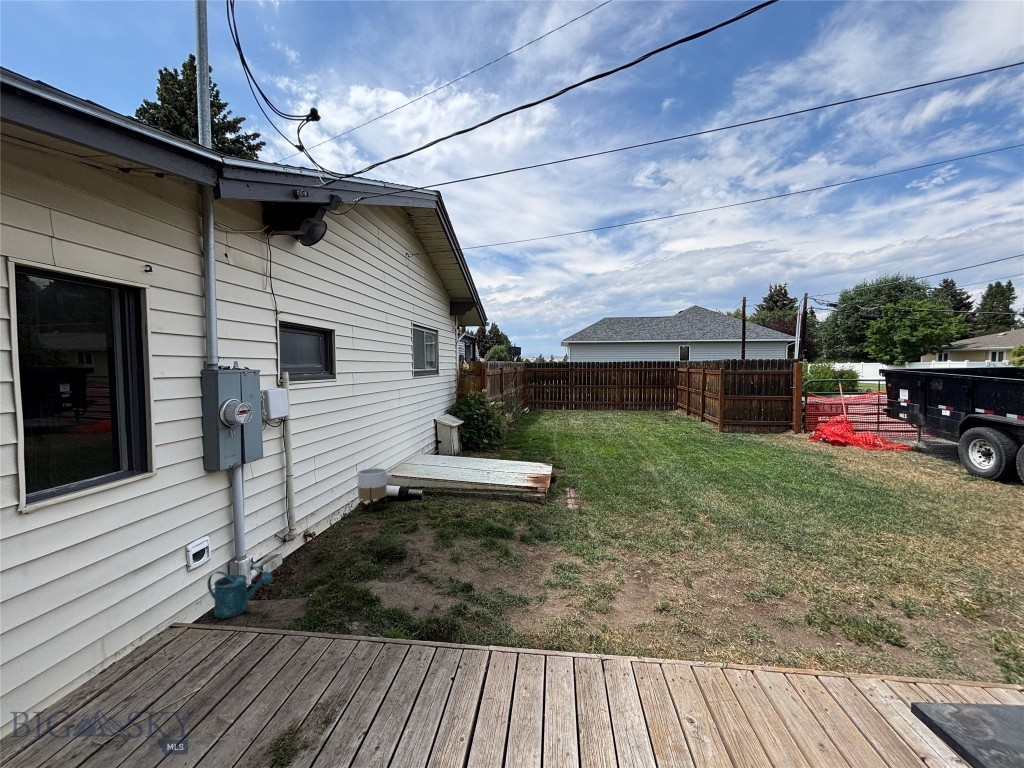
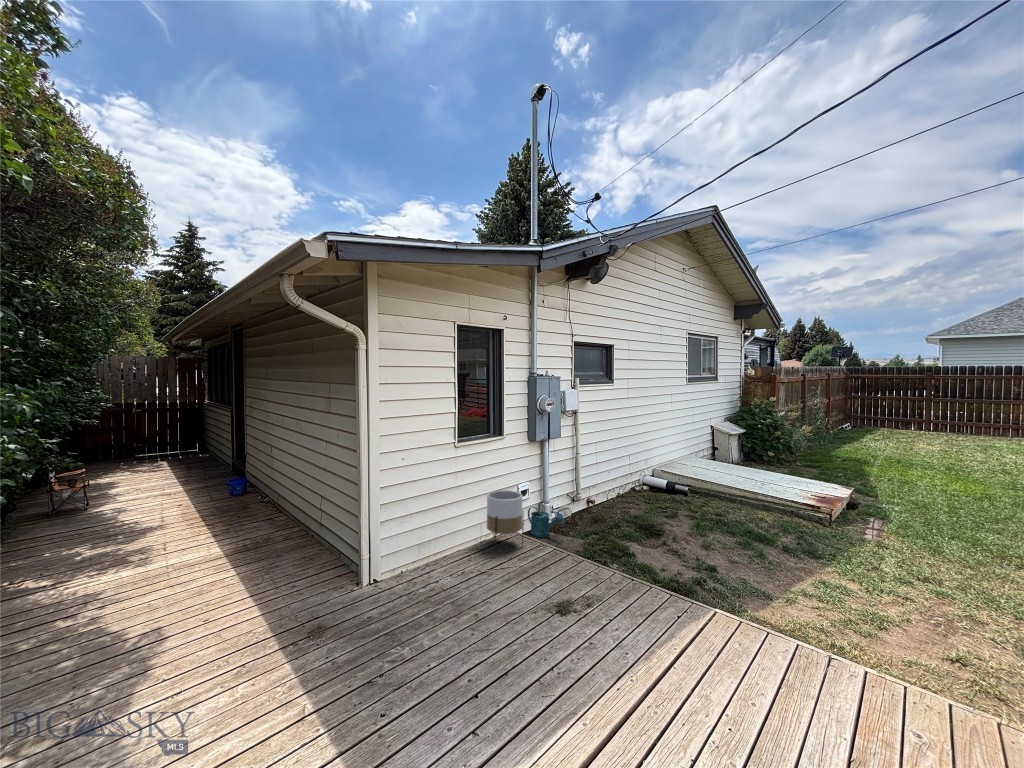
planter: present [358,468,387,513] -> present [487,490,524,552]

